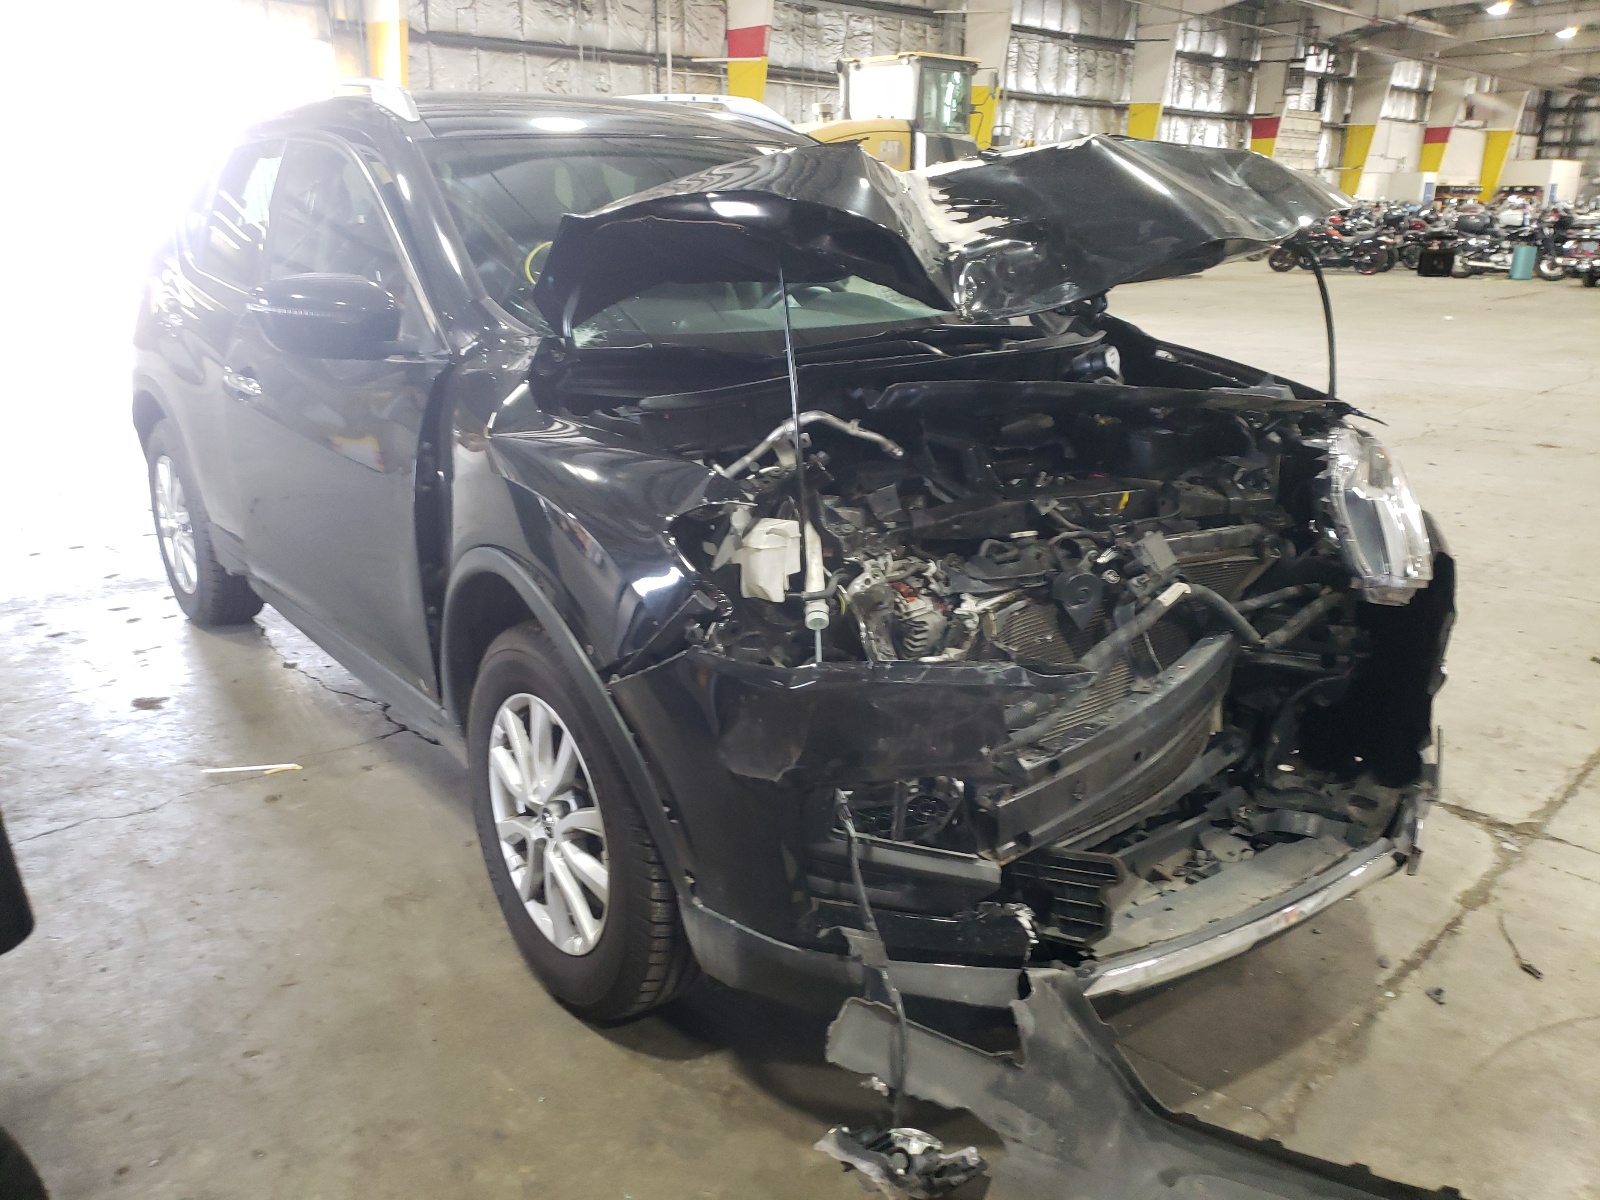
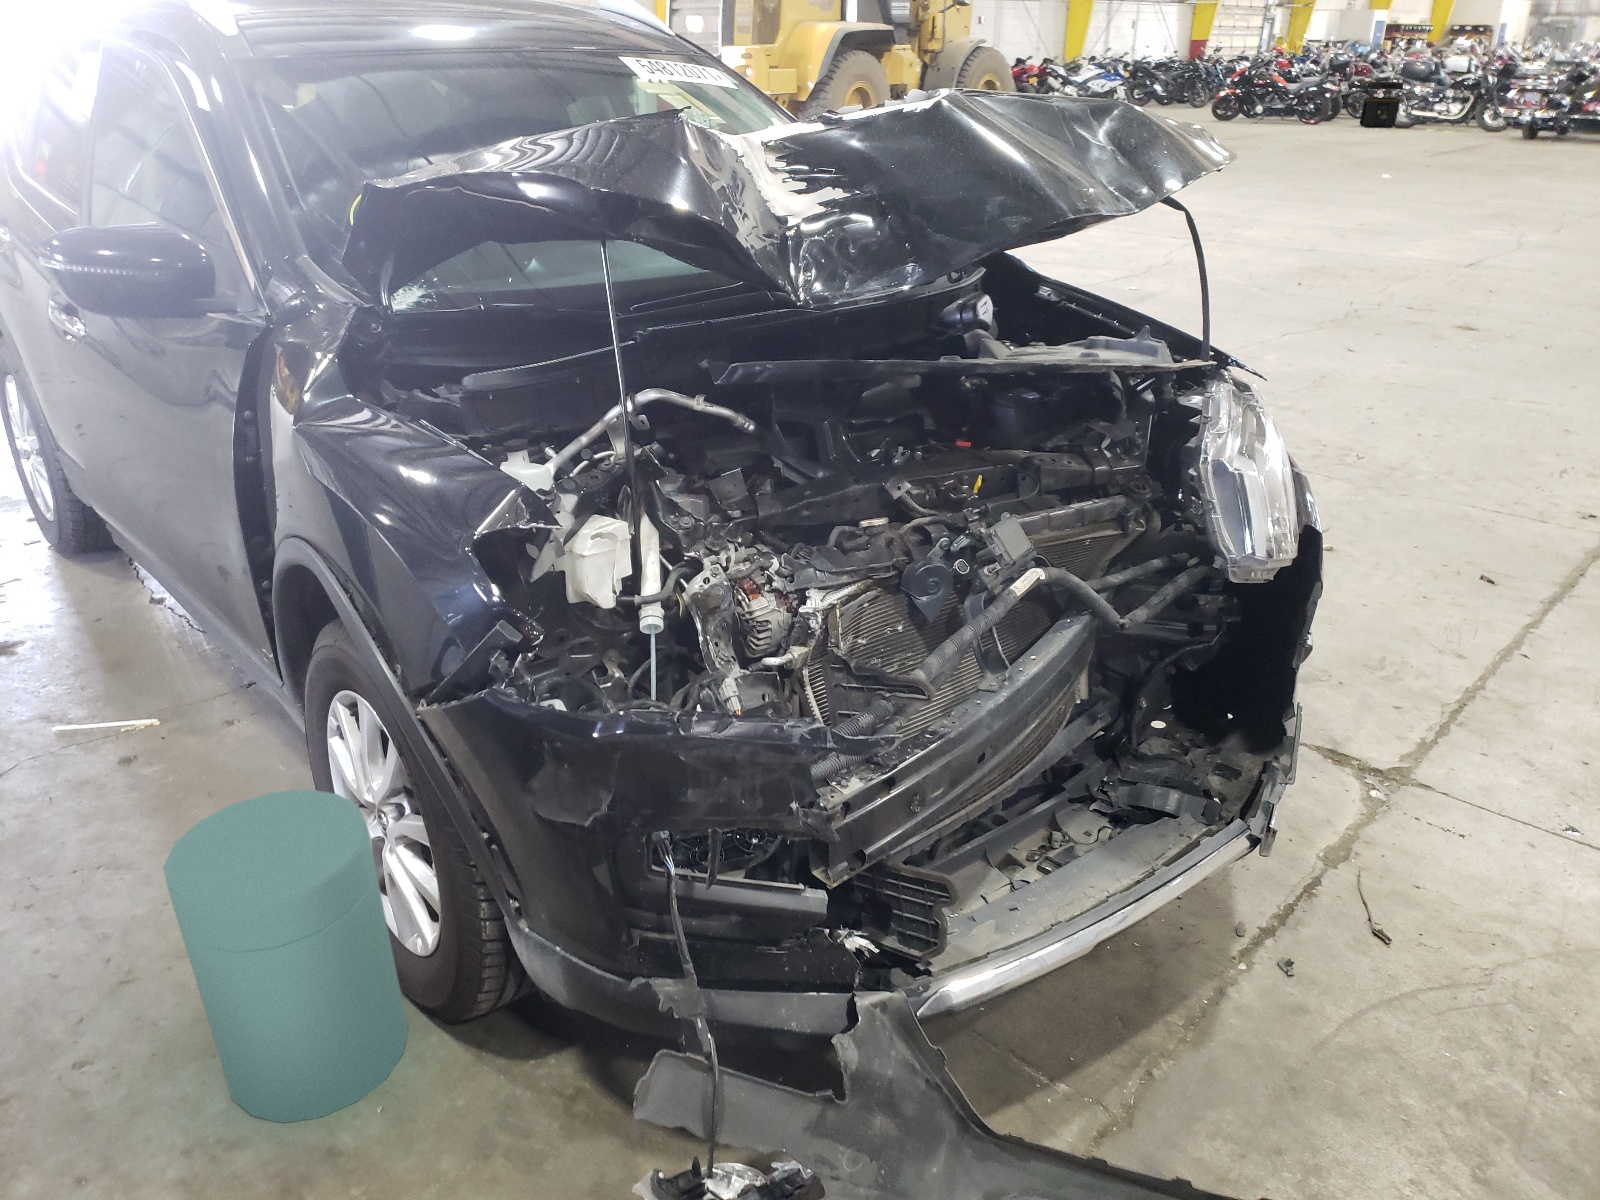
trash can: present [1508,246,1537,279] -> present [163,789,408,1123]

